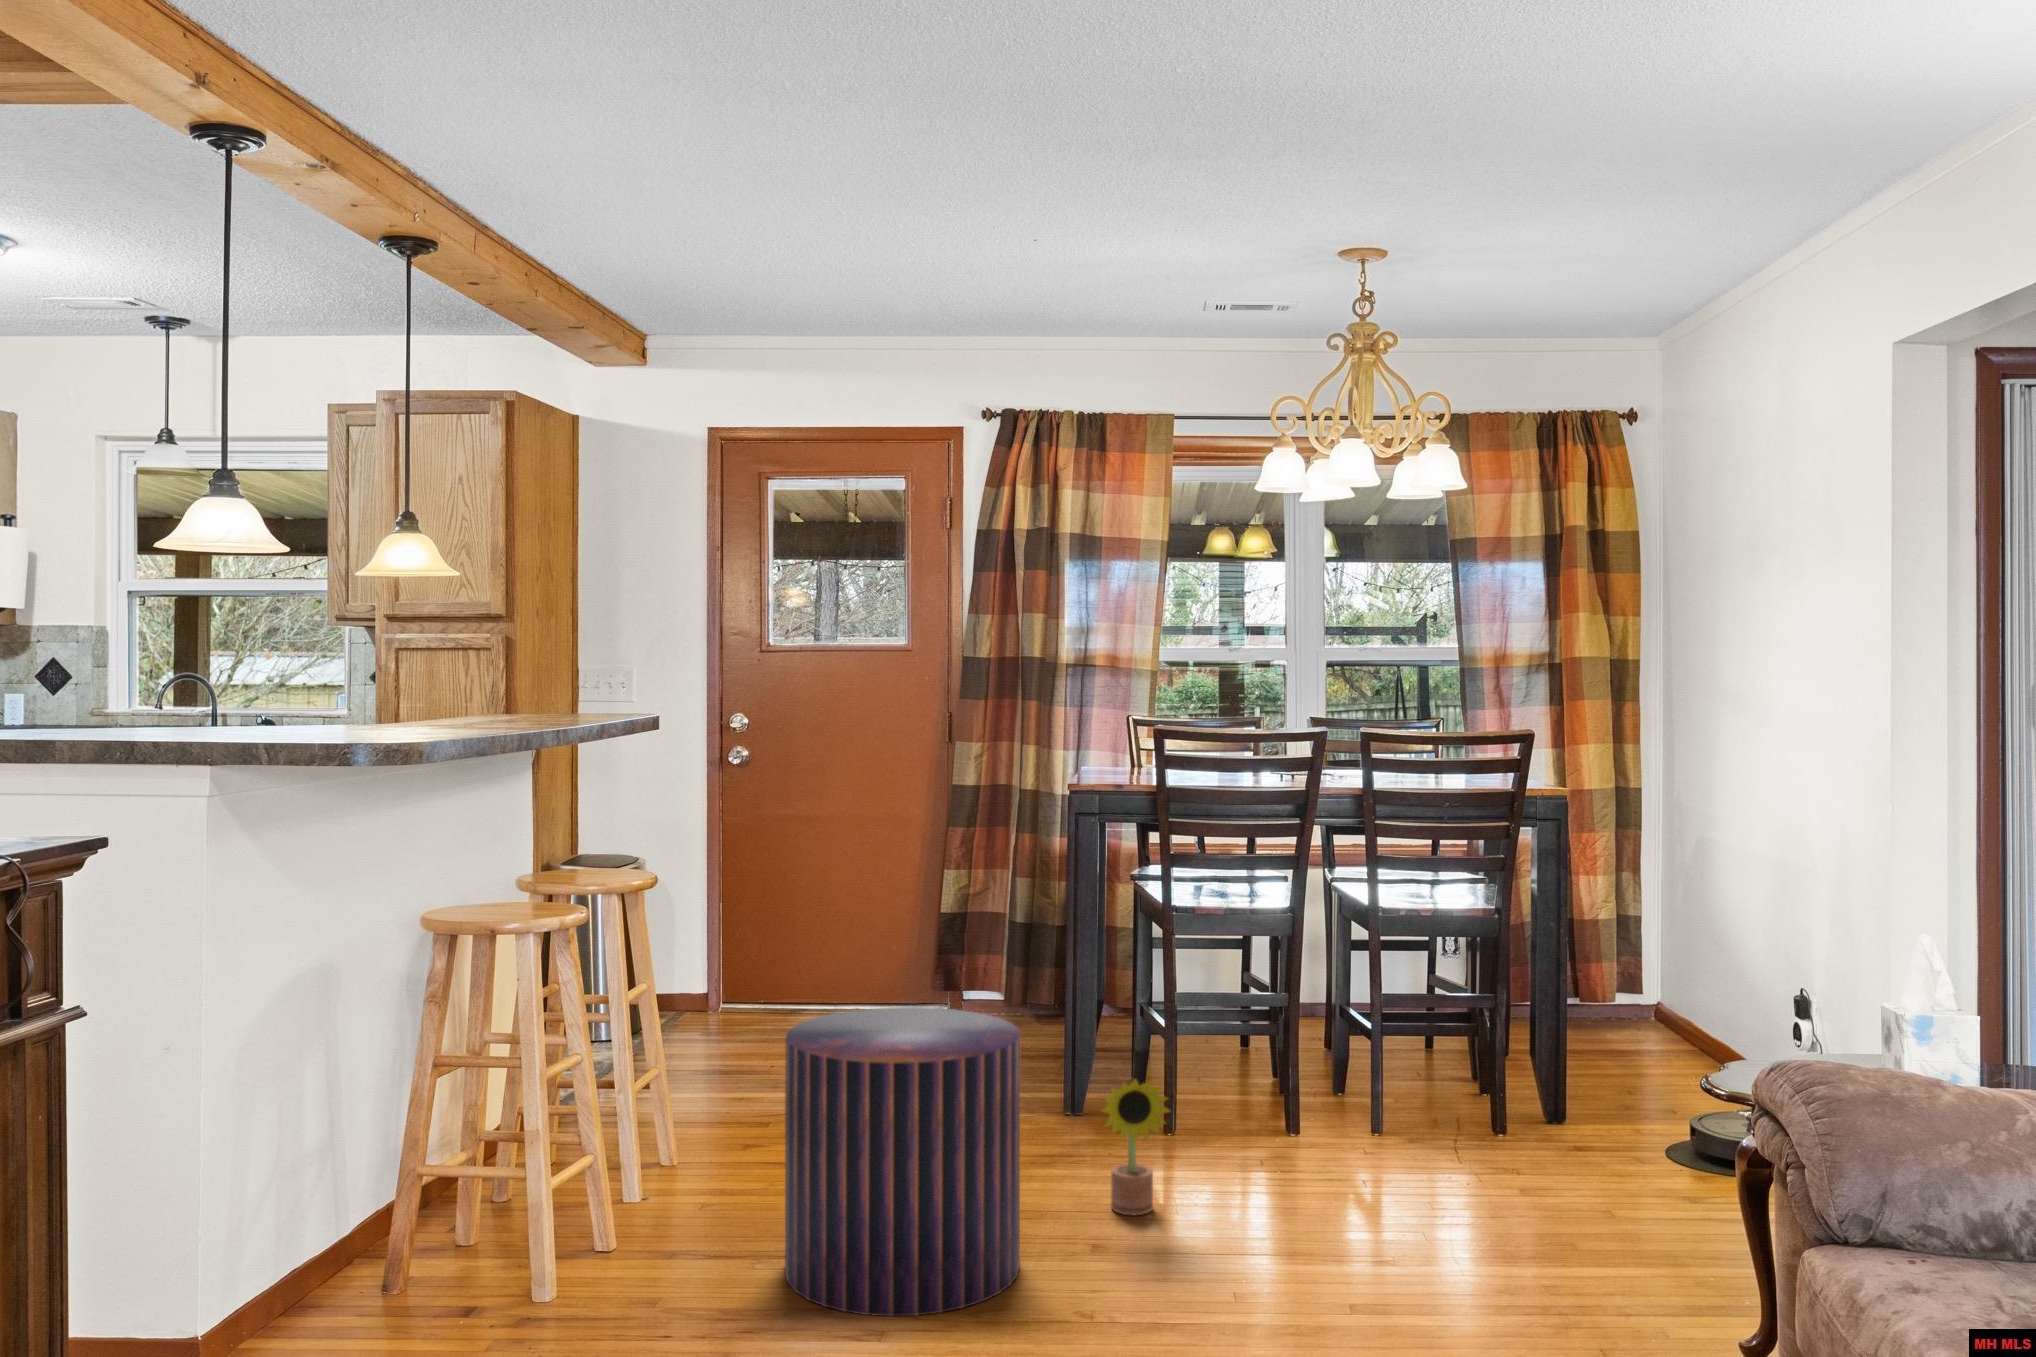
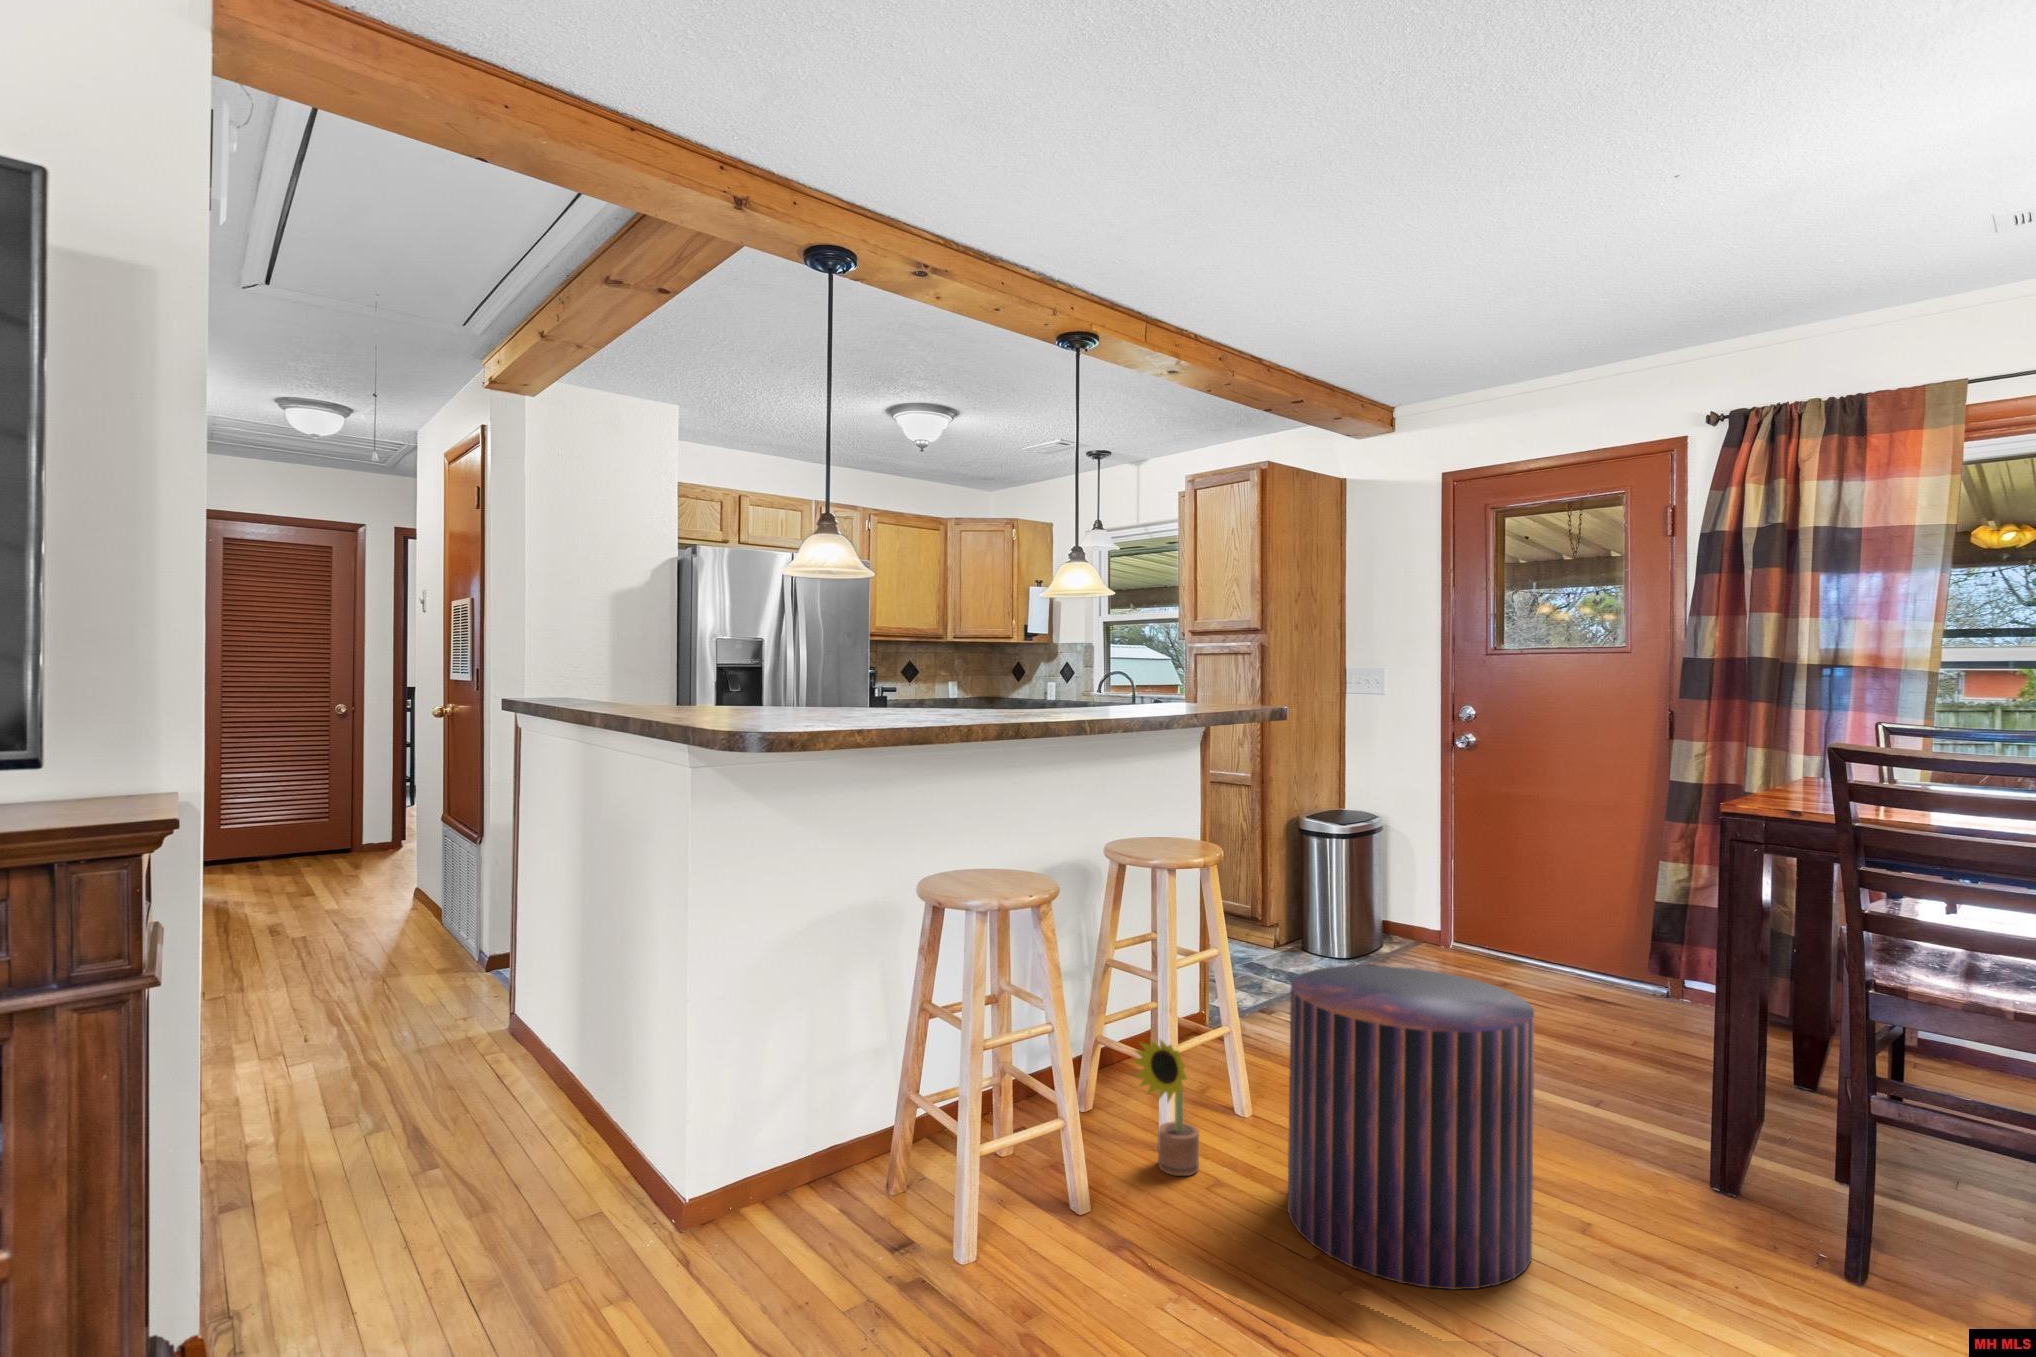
decorative plant: present [1102,1079,1170,1215] -> present [1133,1040,1199,1176]

